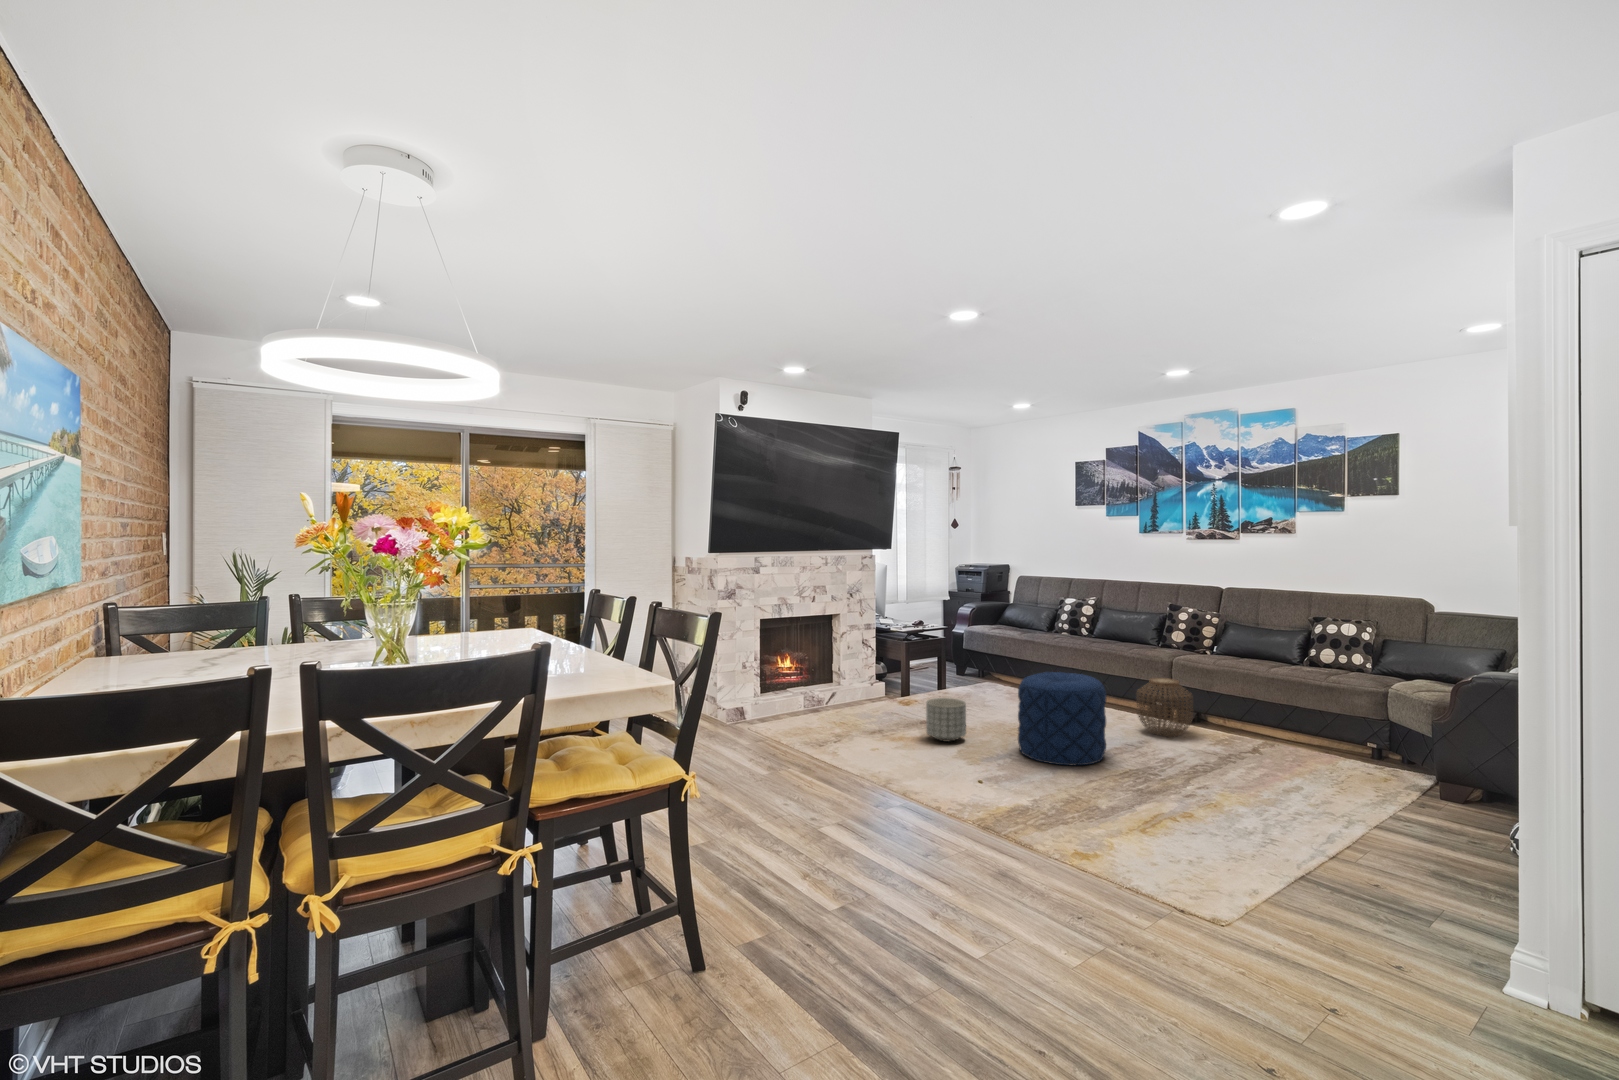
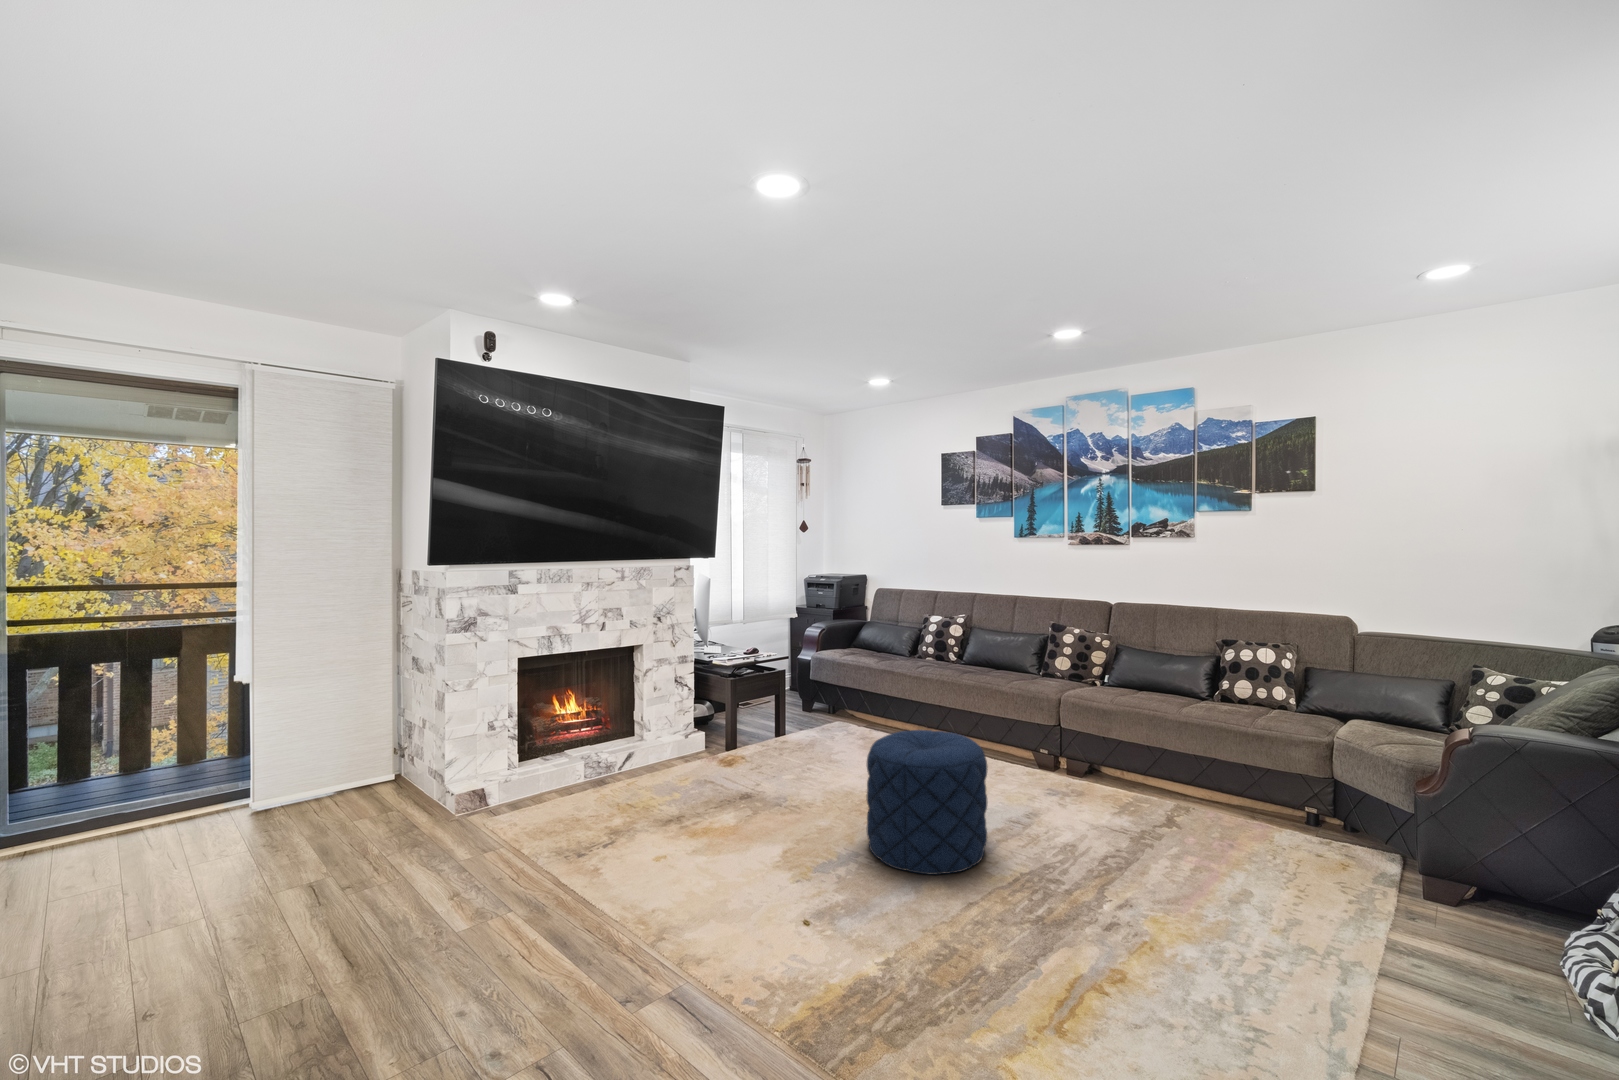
woven basket: present [1137,678,1193,737] -> none [1021,725,1092,805]
planter: present [926,698,966,742] -> none [741,768,797,834]

